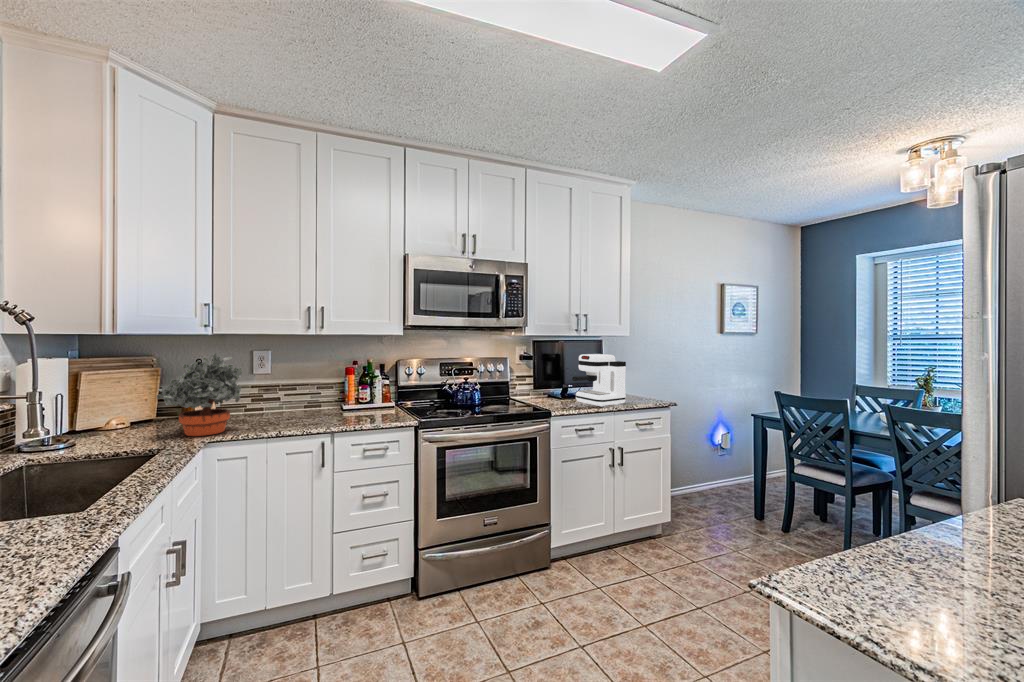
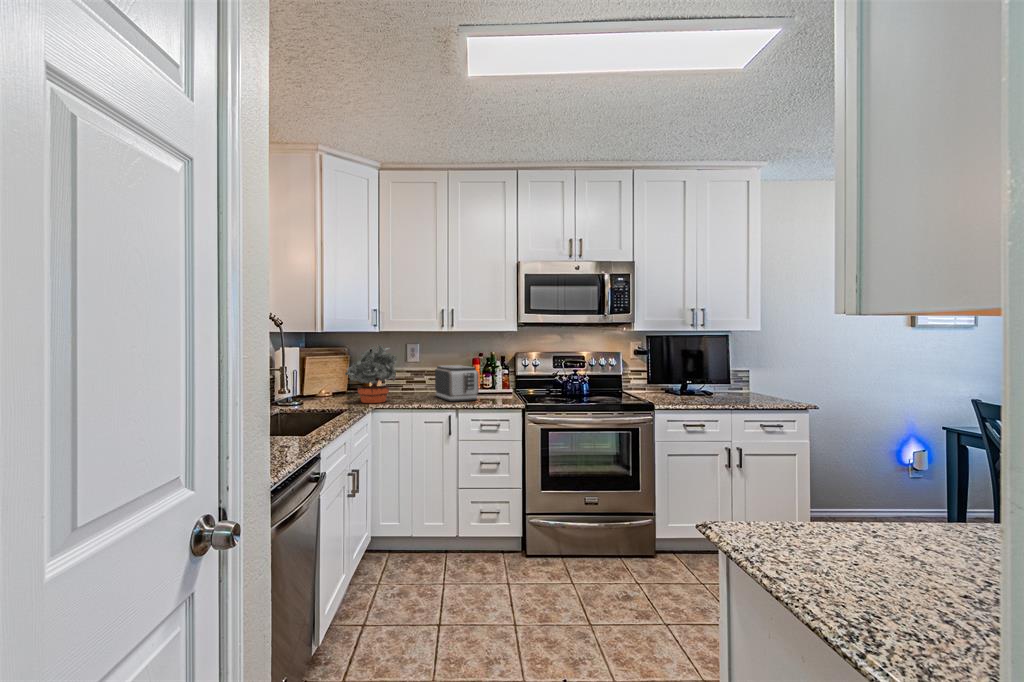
coffee maker: present [572,354,626,407] -> none [686,349,748,403]
toaster: none [295,375,357,424] -> present [435,365,479,401]

